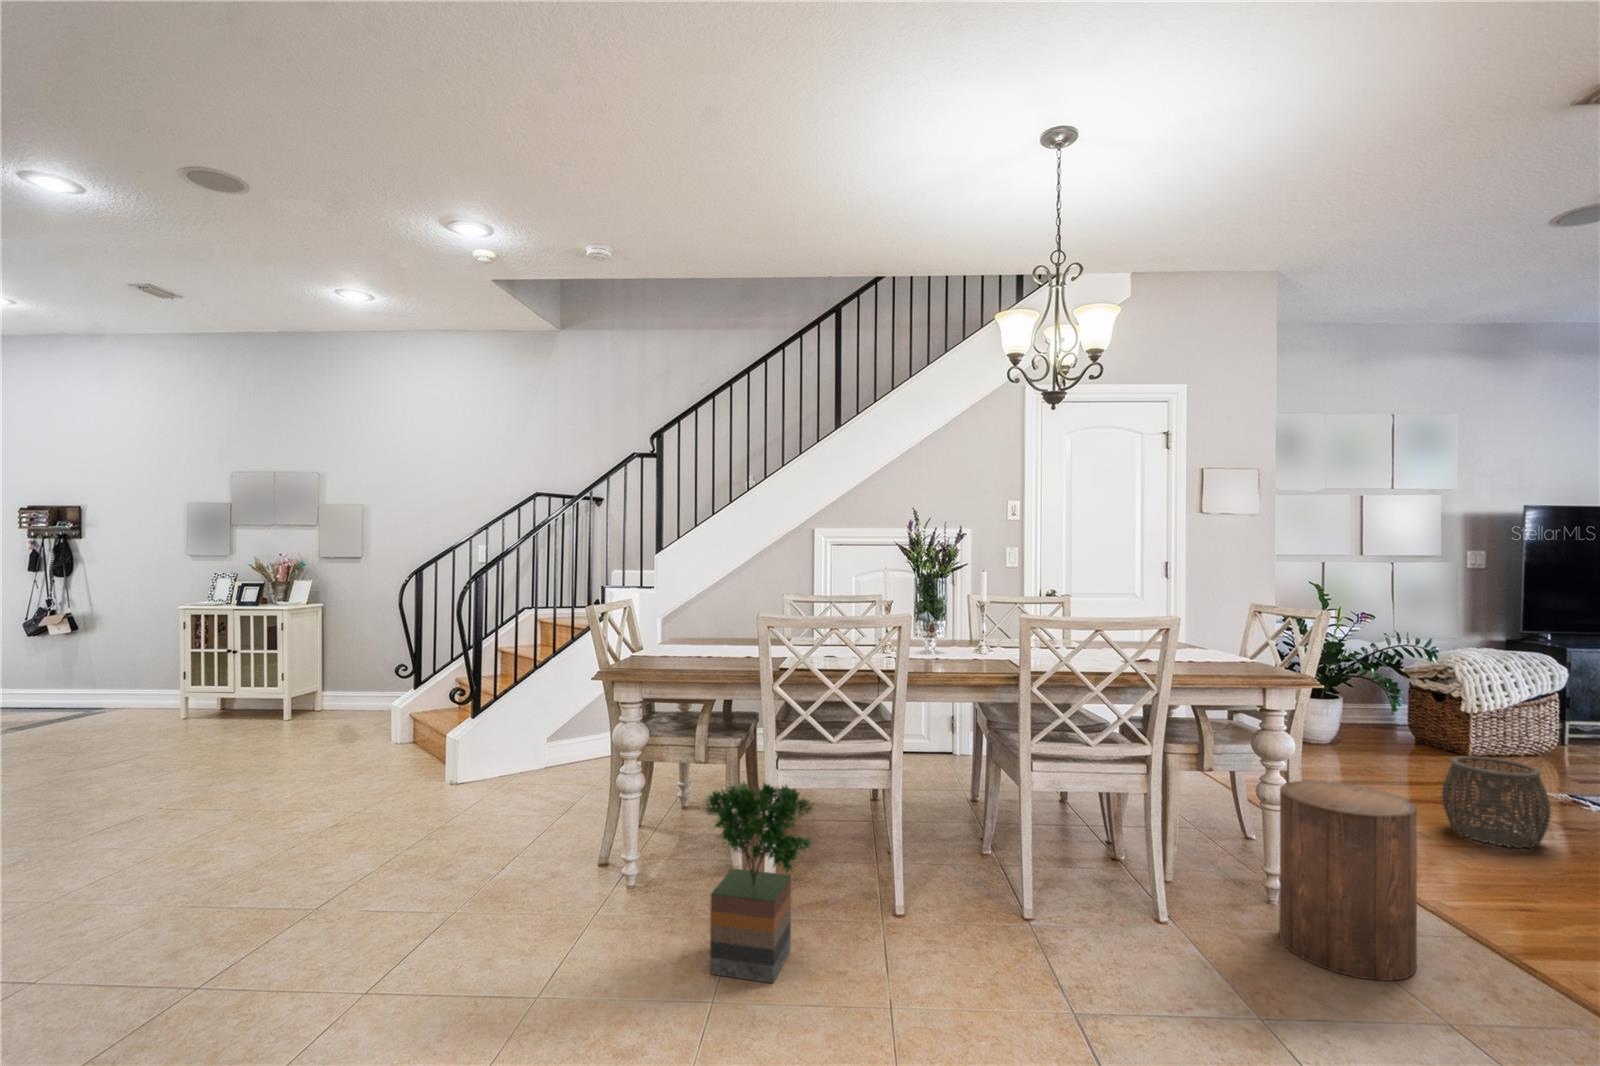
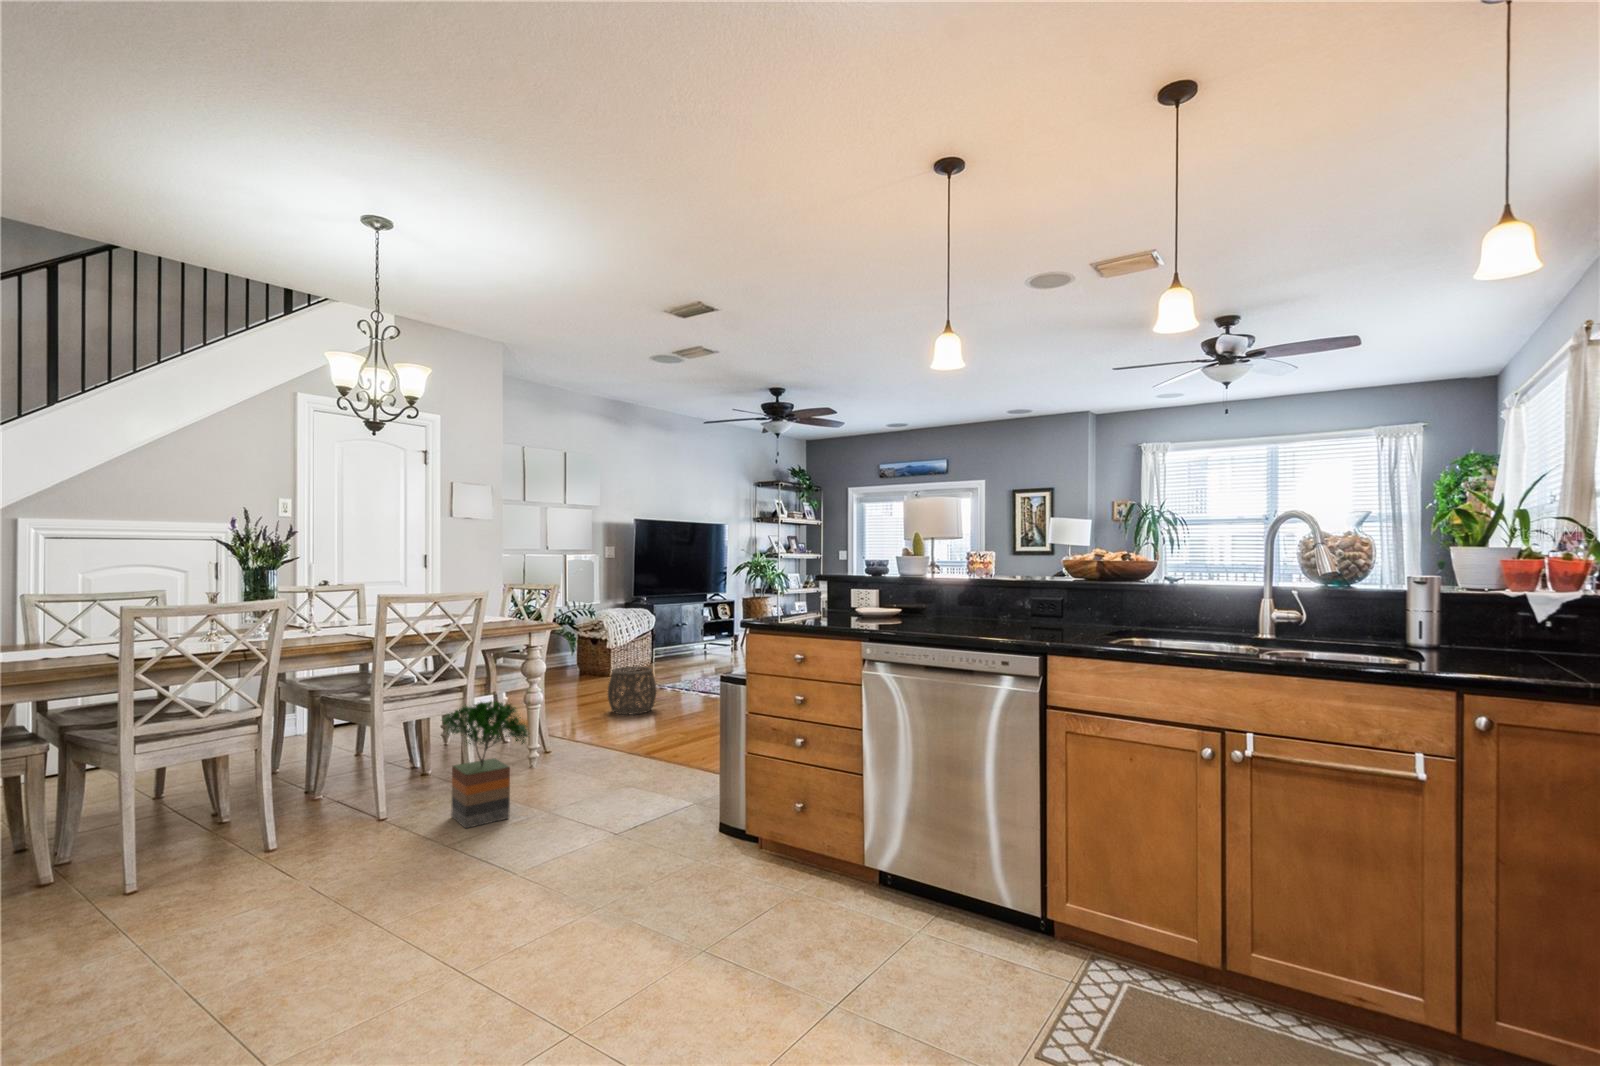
stool: present [1279,781,1417,981] -> none [545,682,615,787]
potted tree: present [705,782,812,983] -> present [443,701,530,828]

